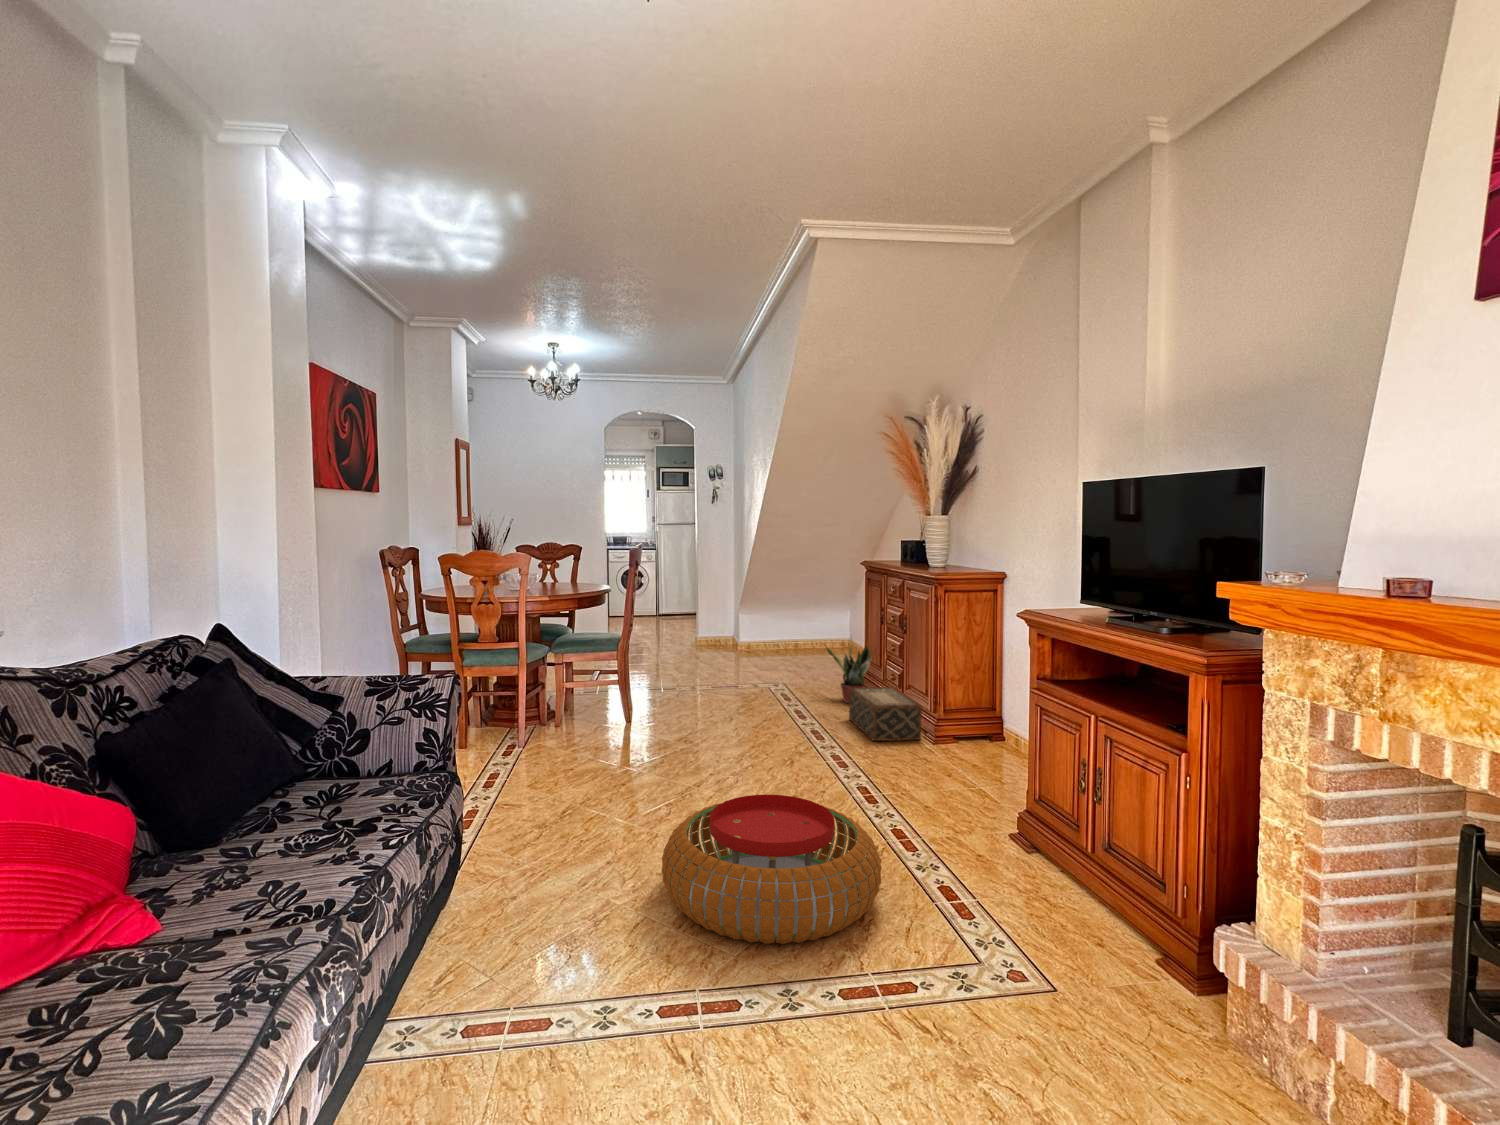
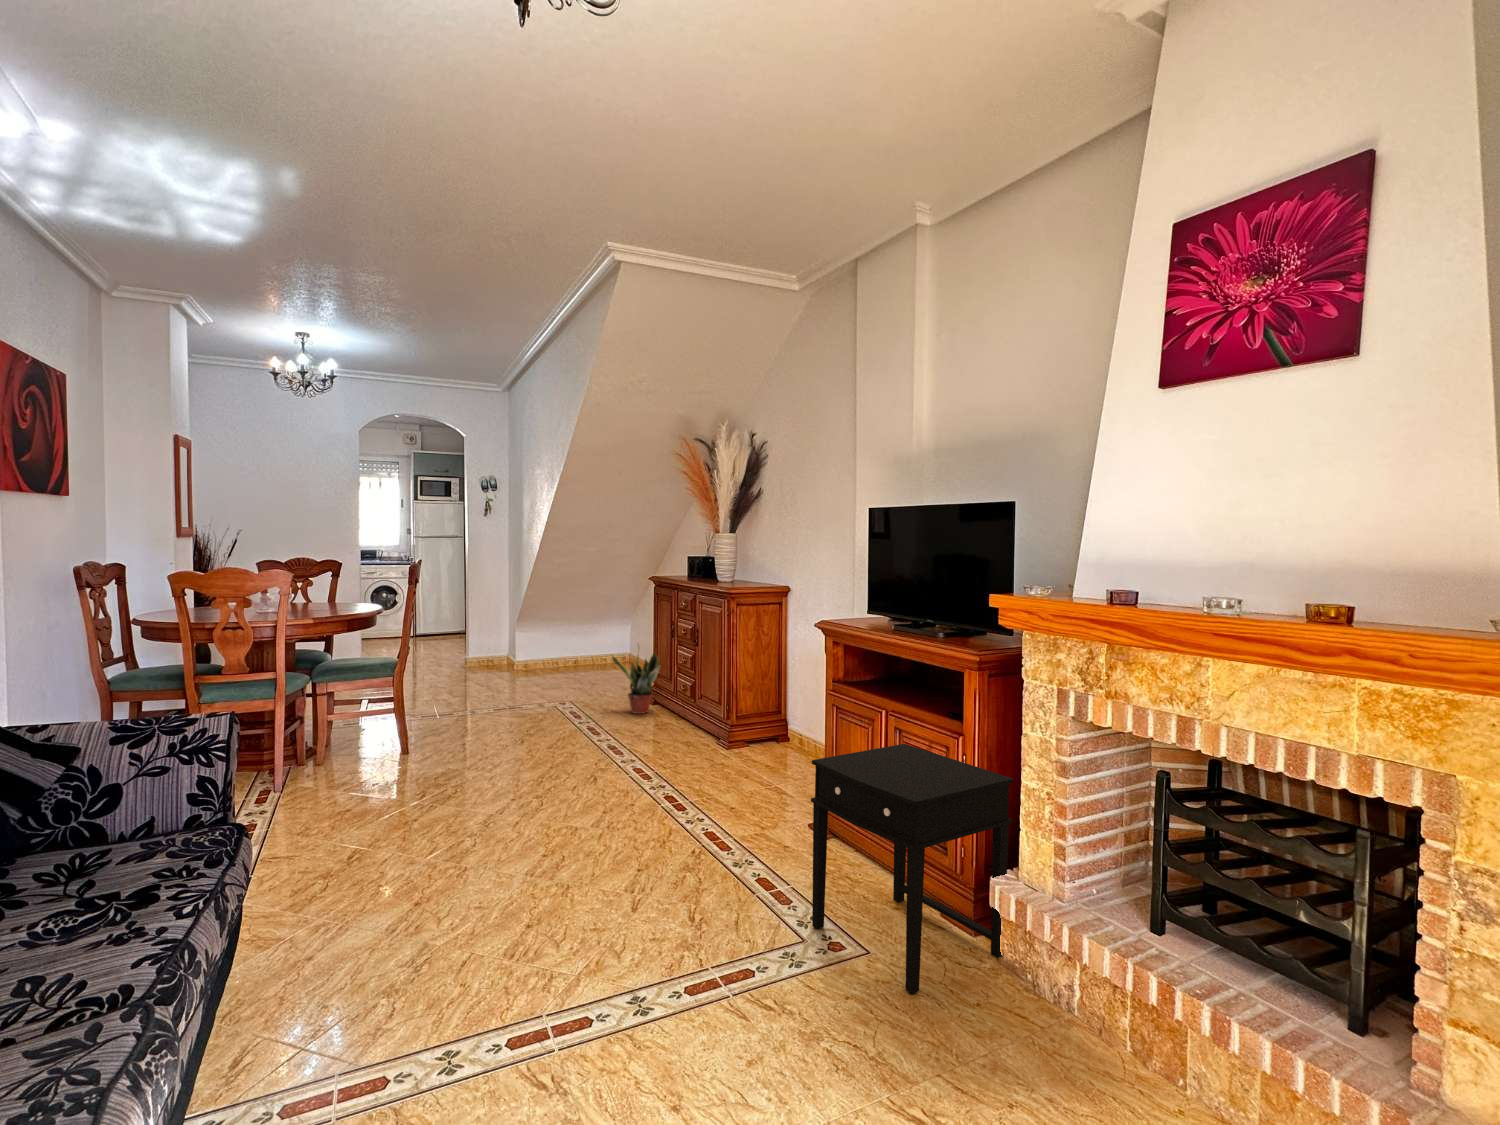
woven basket: present [849,687,922,741] -> none [641,694,716,750]
side table: none [992,756,1247,1049] -> present [811,744,1014,994]
pouf: present [662,795,882,944] -> none [481,813,707,961]

